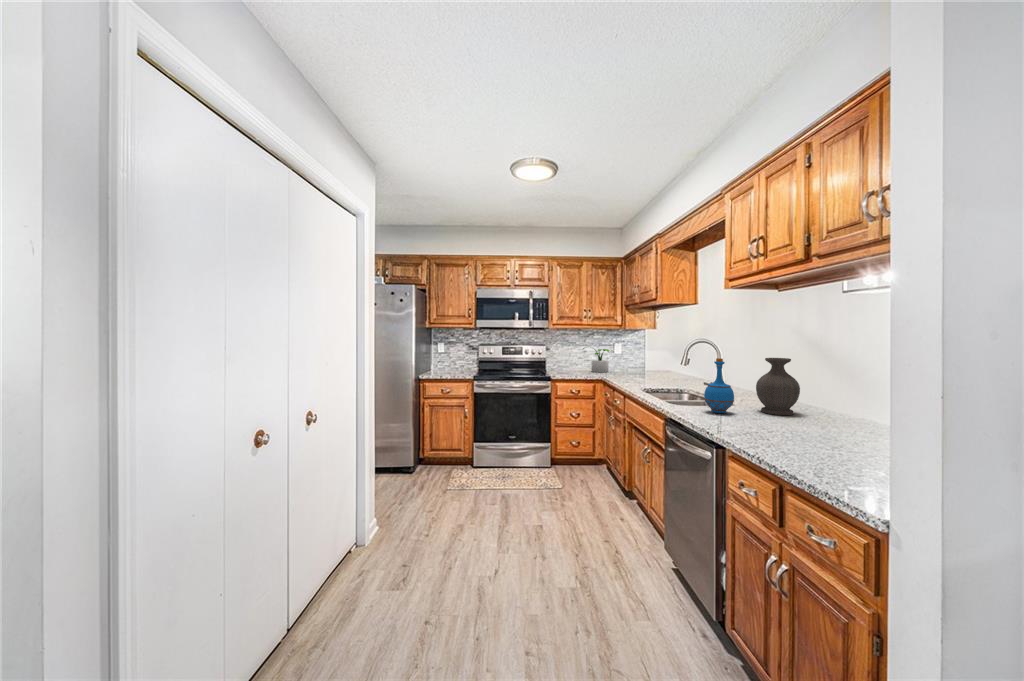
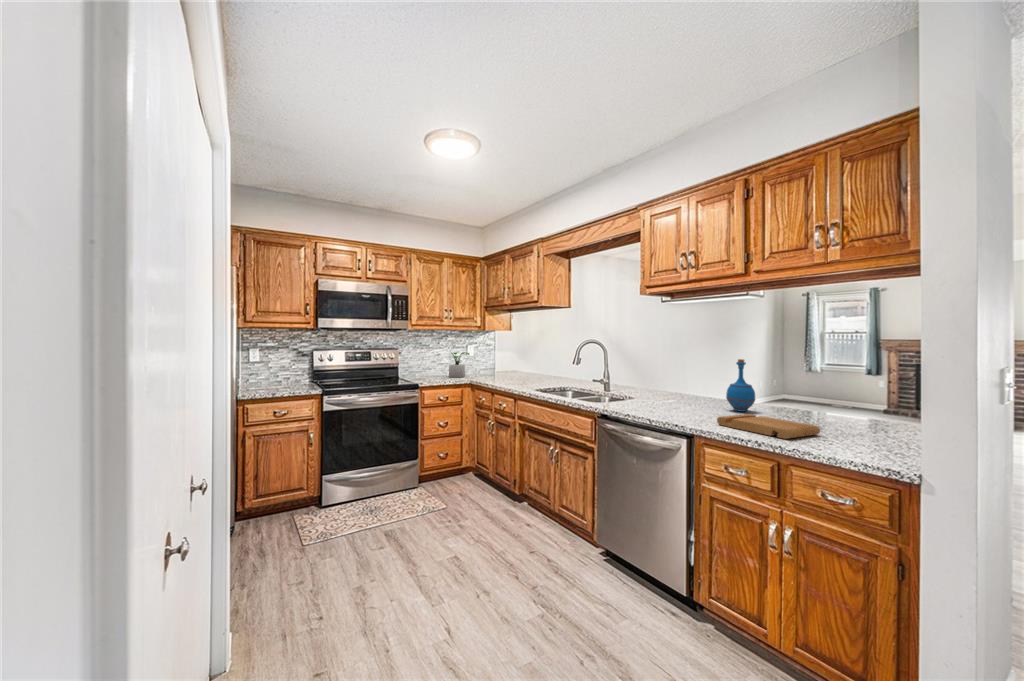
bottle: present [704,358,734,413] -> present [726,359,755,412]
vase: present [756,358,800,415] -> none [667,357,701,405]
cutting board: none [750,426,862,460] -> present [717,414,820,439]

